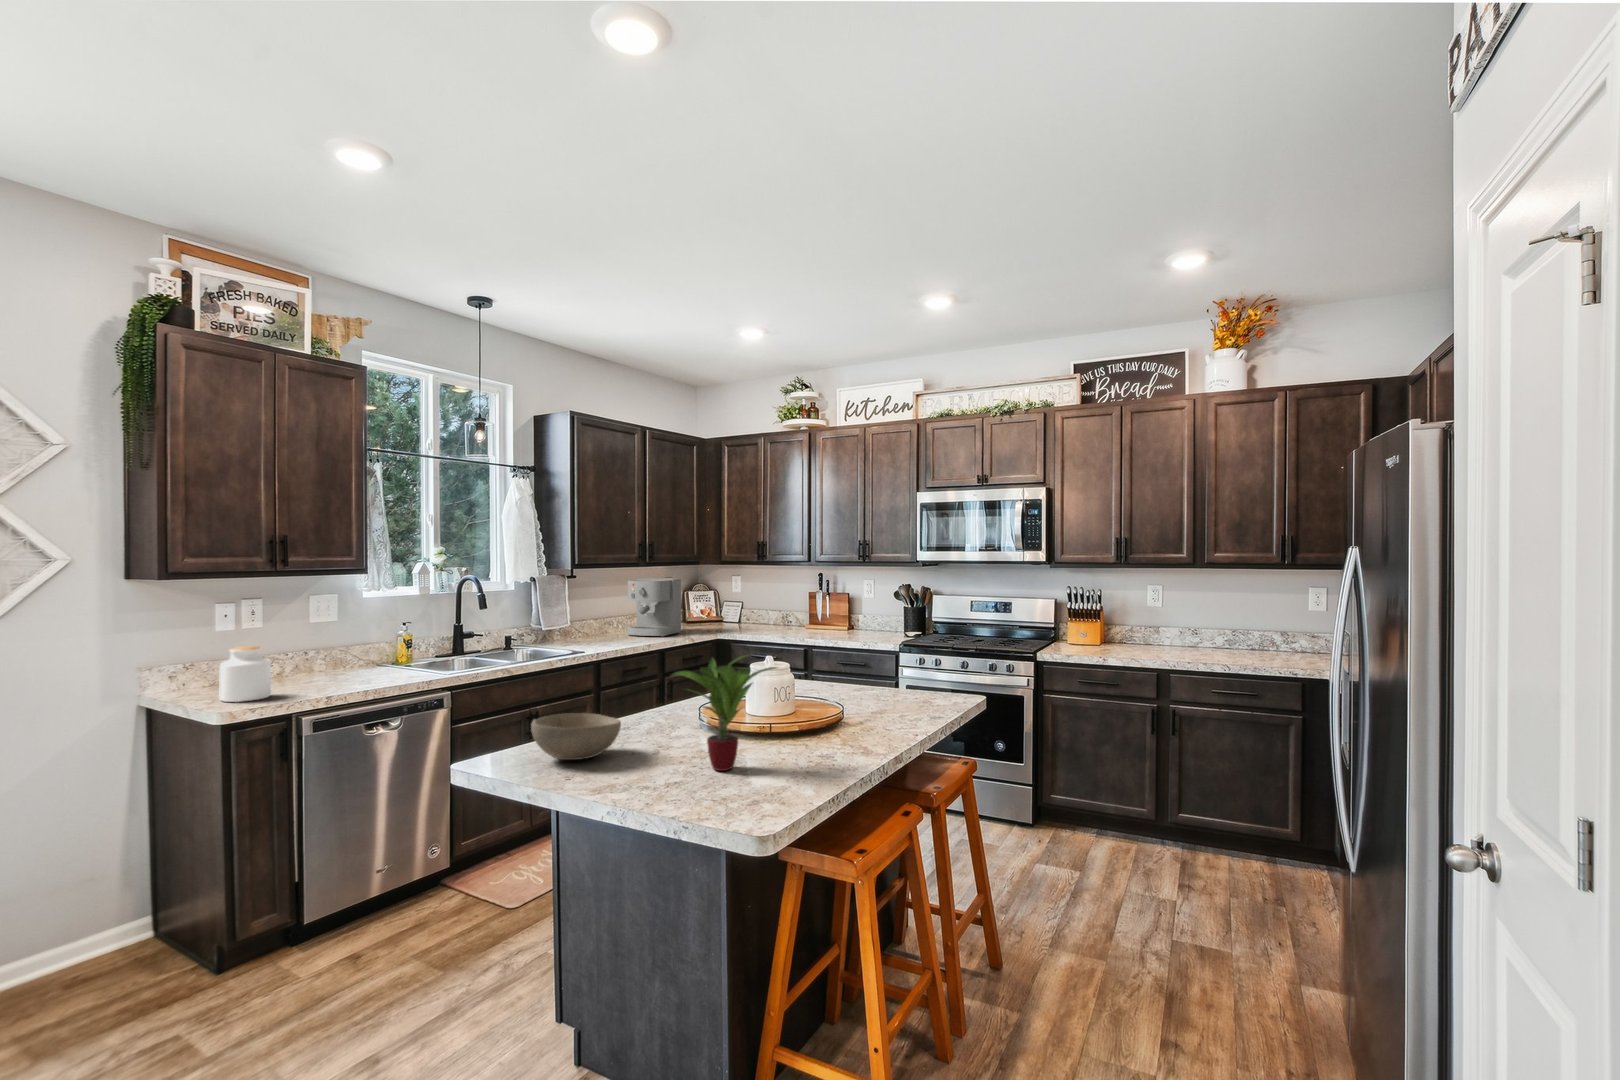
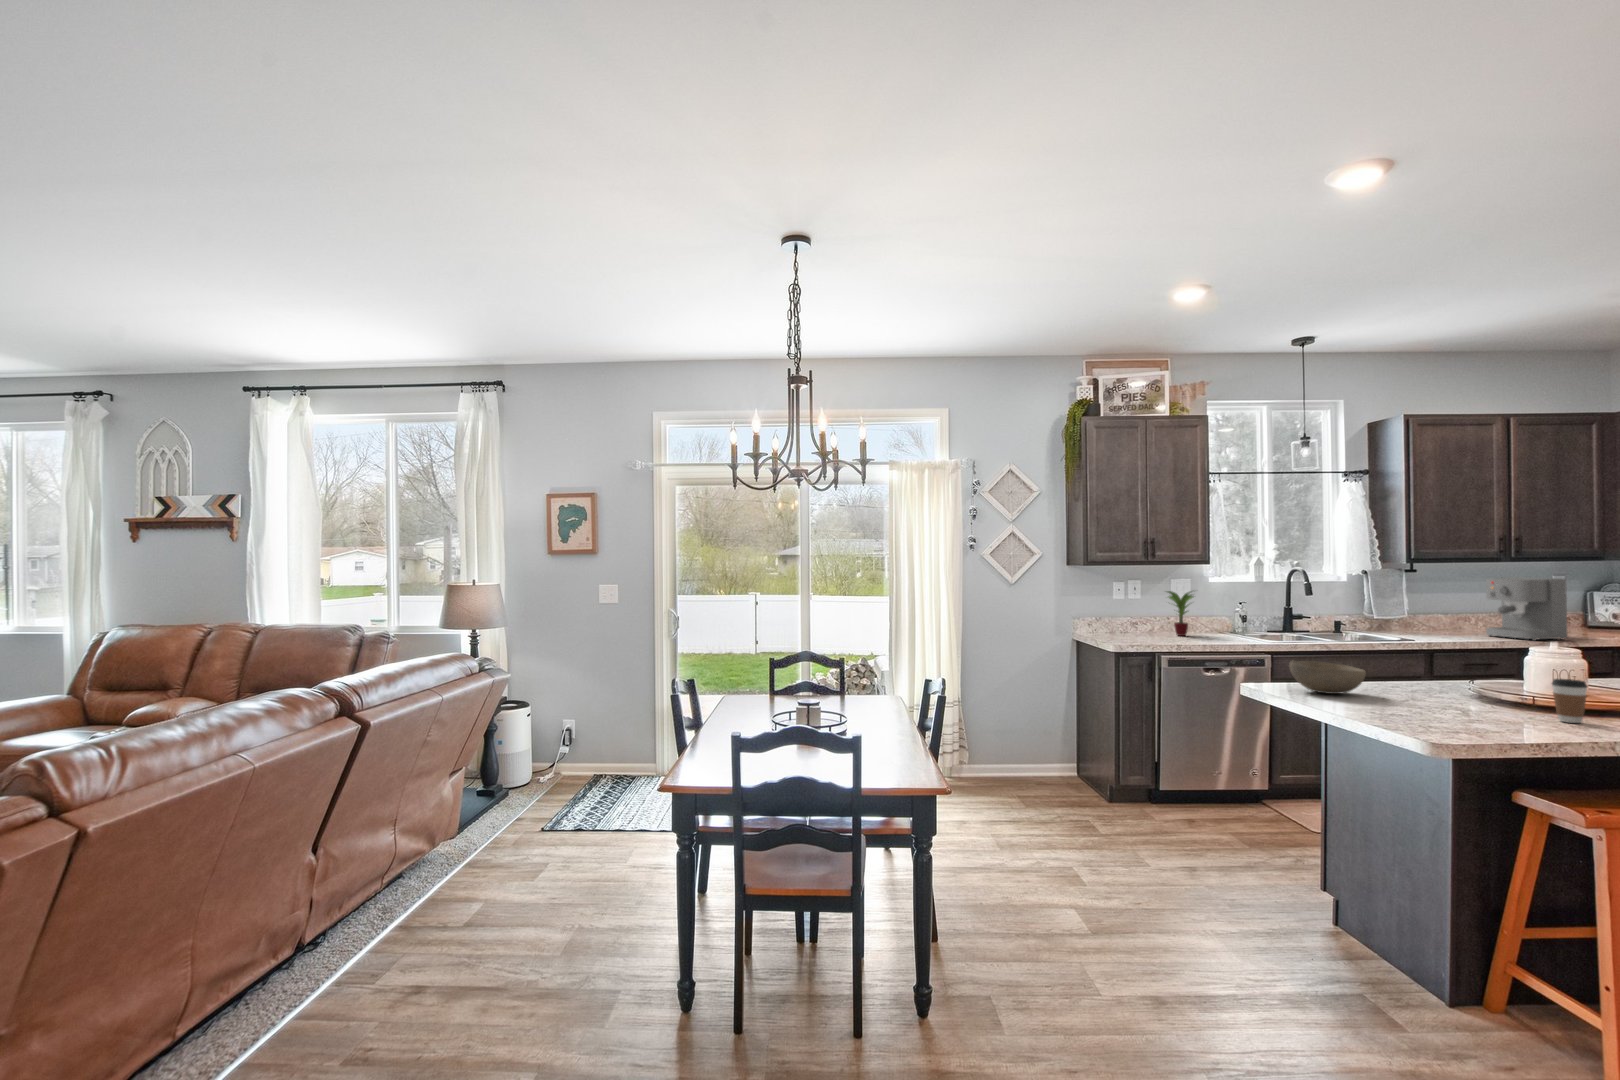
jar: present [219,646,271,702] -> none [1116,607,1144,641]
potted plant: present [672,655,776,771] -> present [1167,591,1193,636]
coffee cup: none [797,701,824,749] -> present [1552,679,1587,723]

